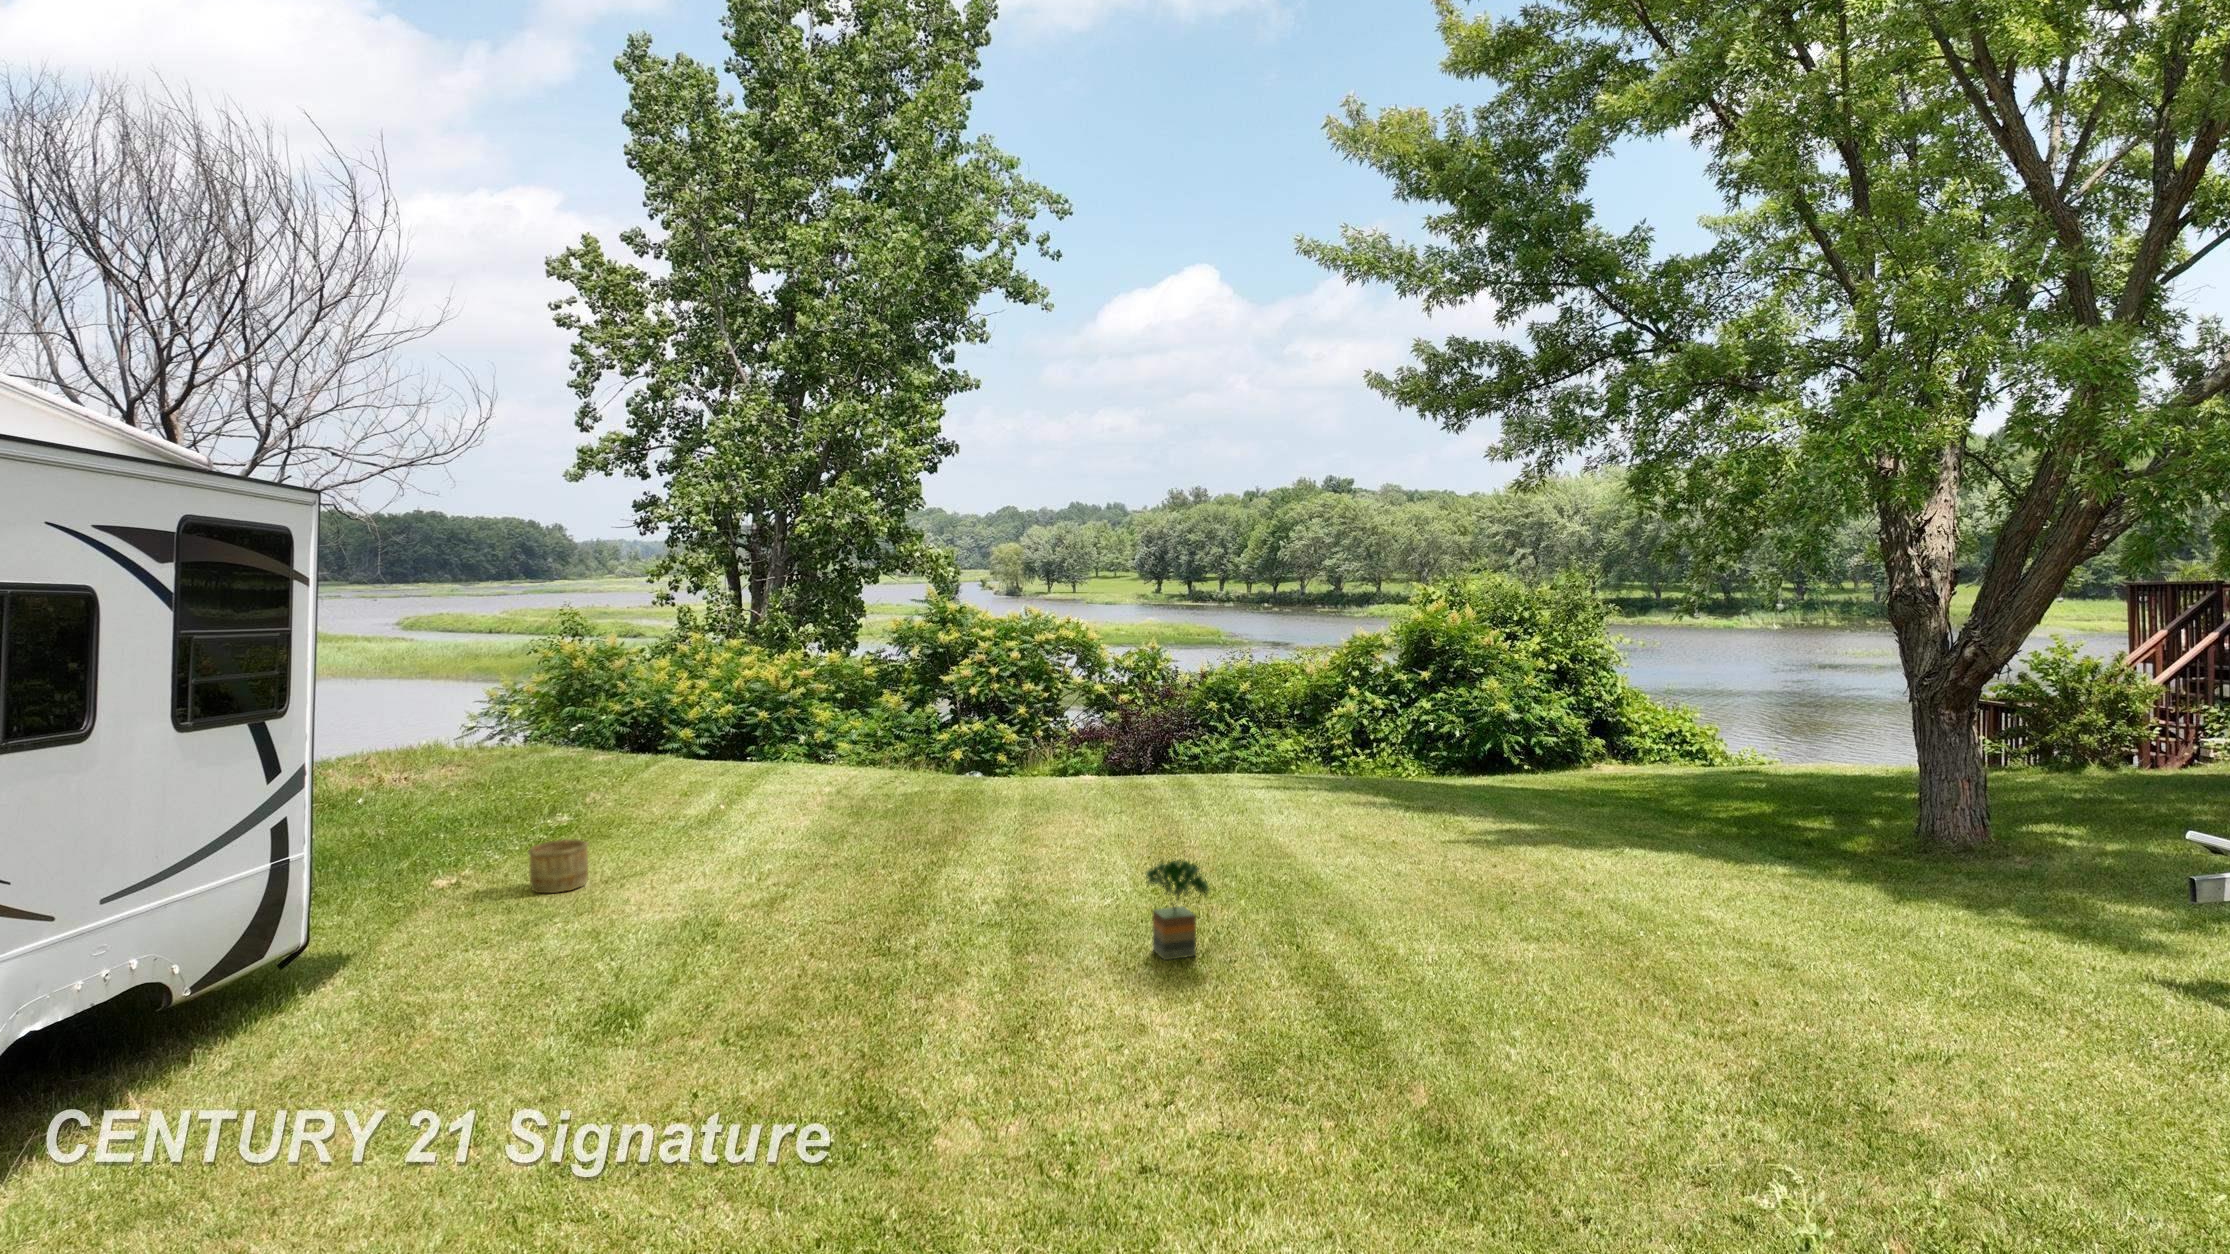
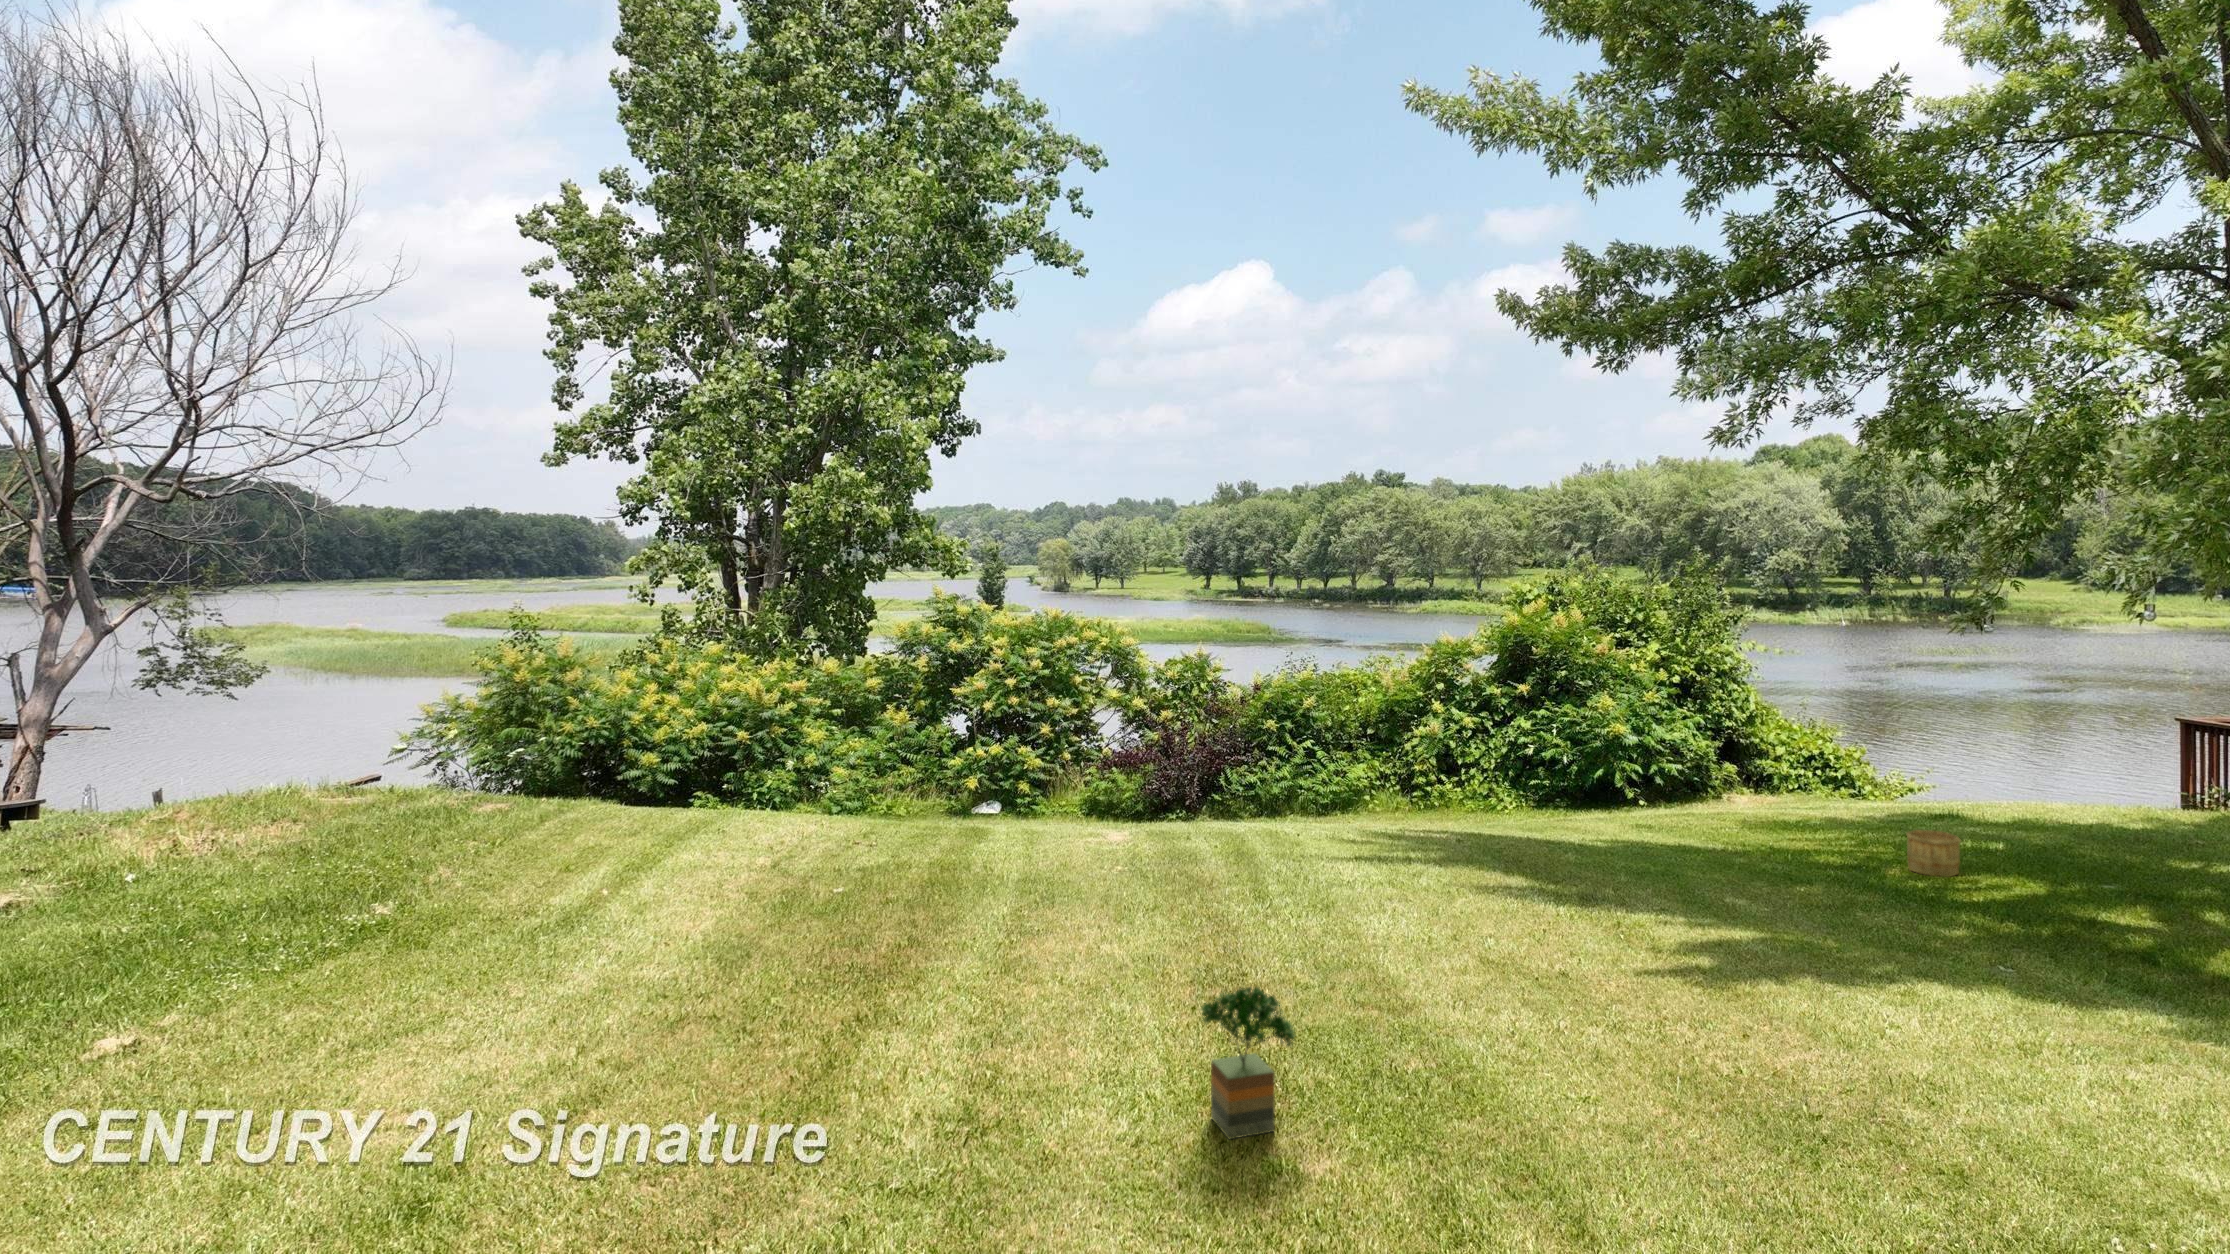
wooden bucket: present [528,839,588,893] -> present [1907,830,1960,877]

